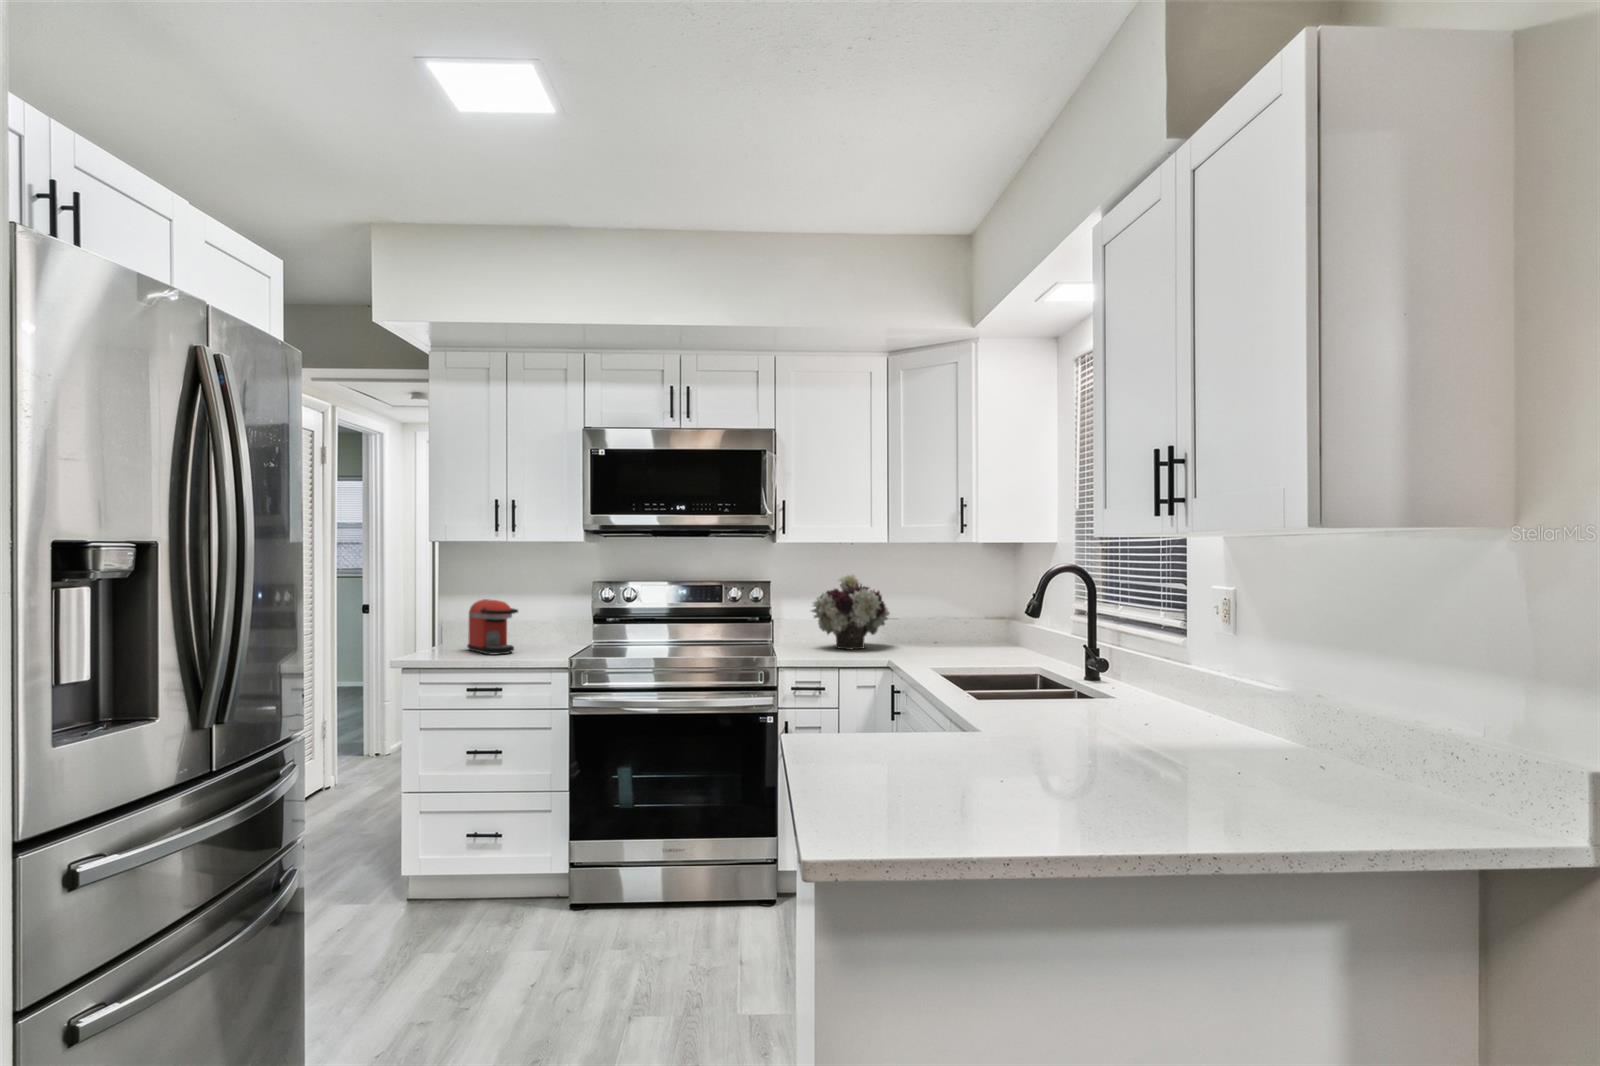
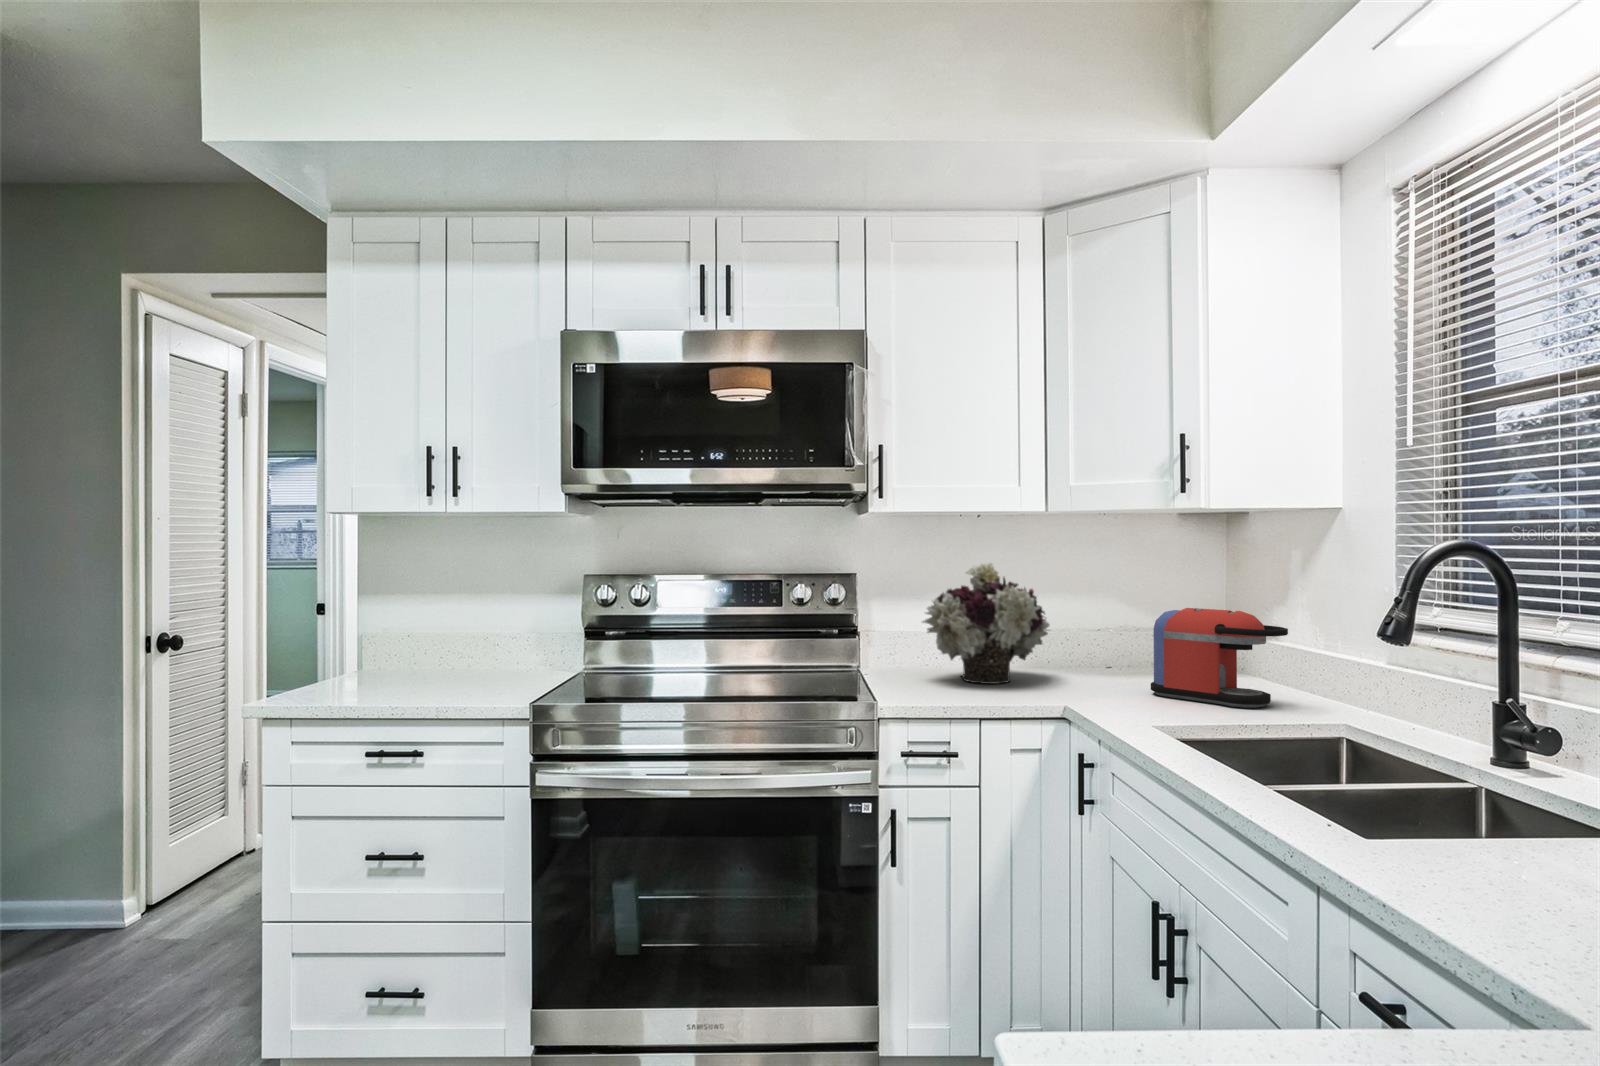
coffee maker: present [467,599,518,655] -> present [1151,608,1288,708]

